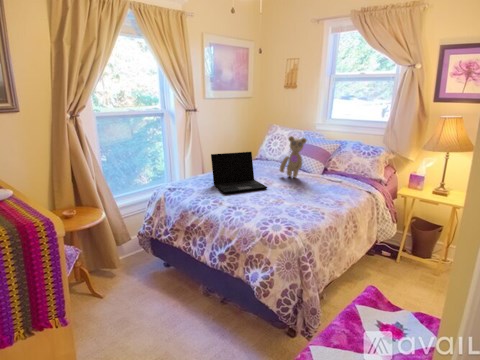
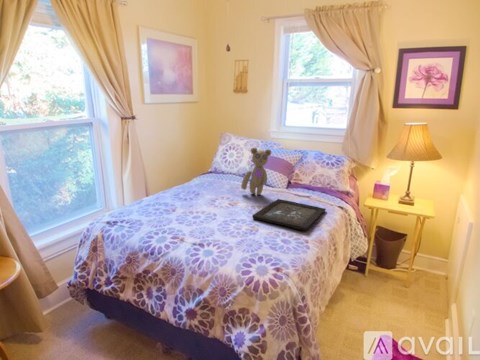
laptop: present [211,152,267,193] -> none [161,168,233,223]
tray: none [282,182,351,205] -> present [252,199,326,230]

